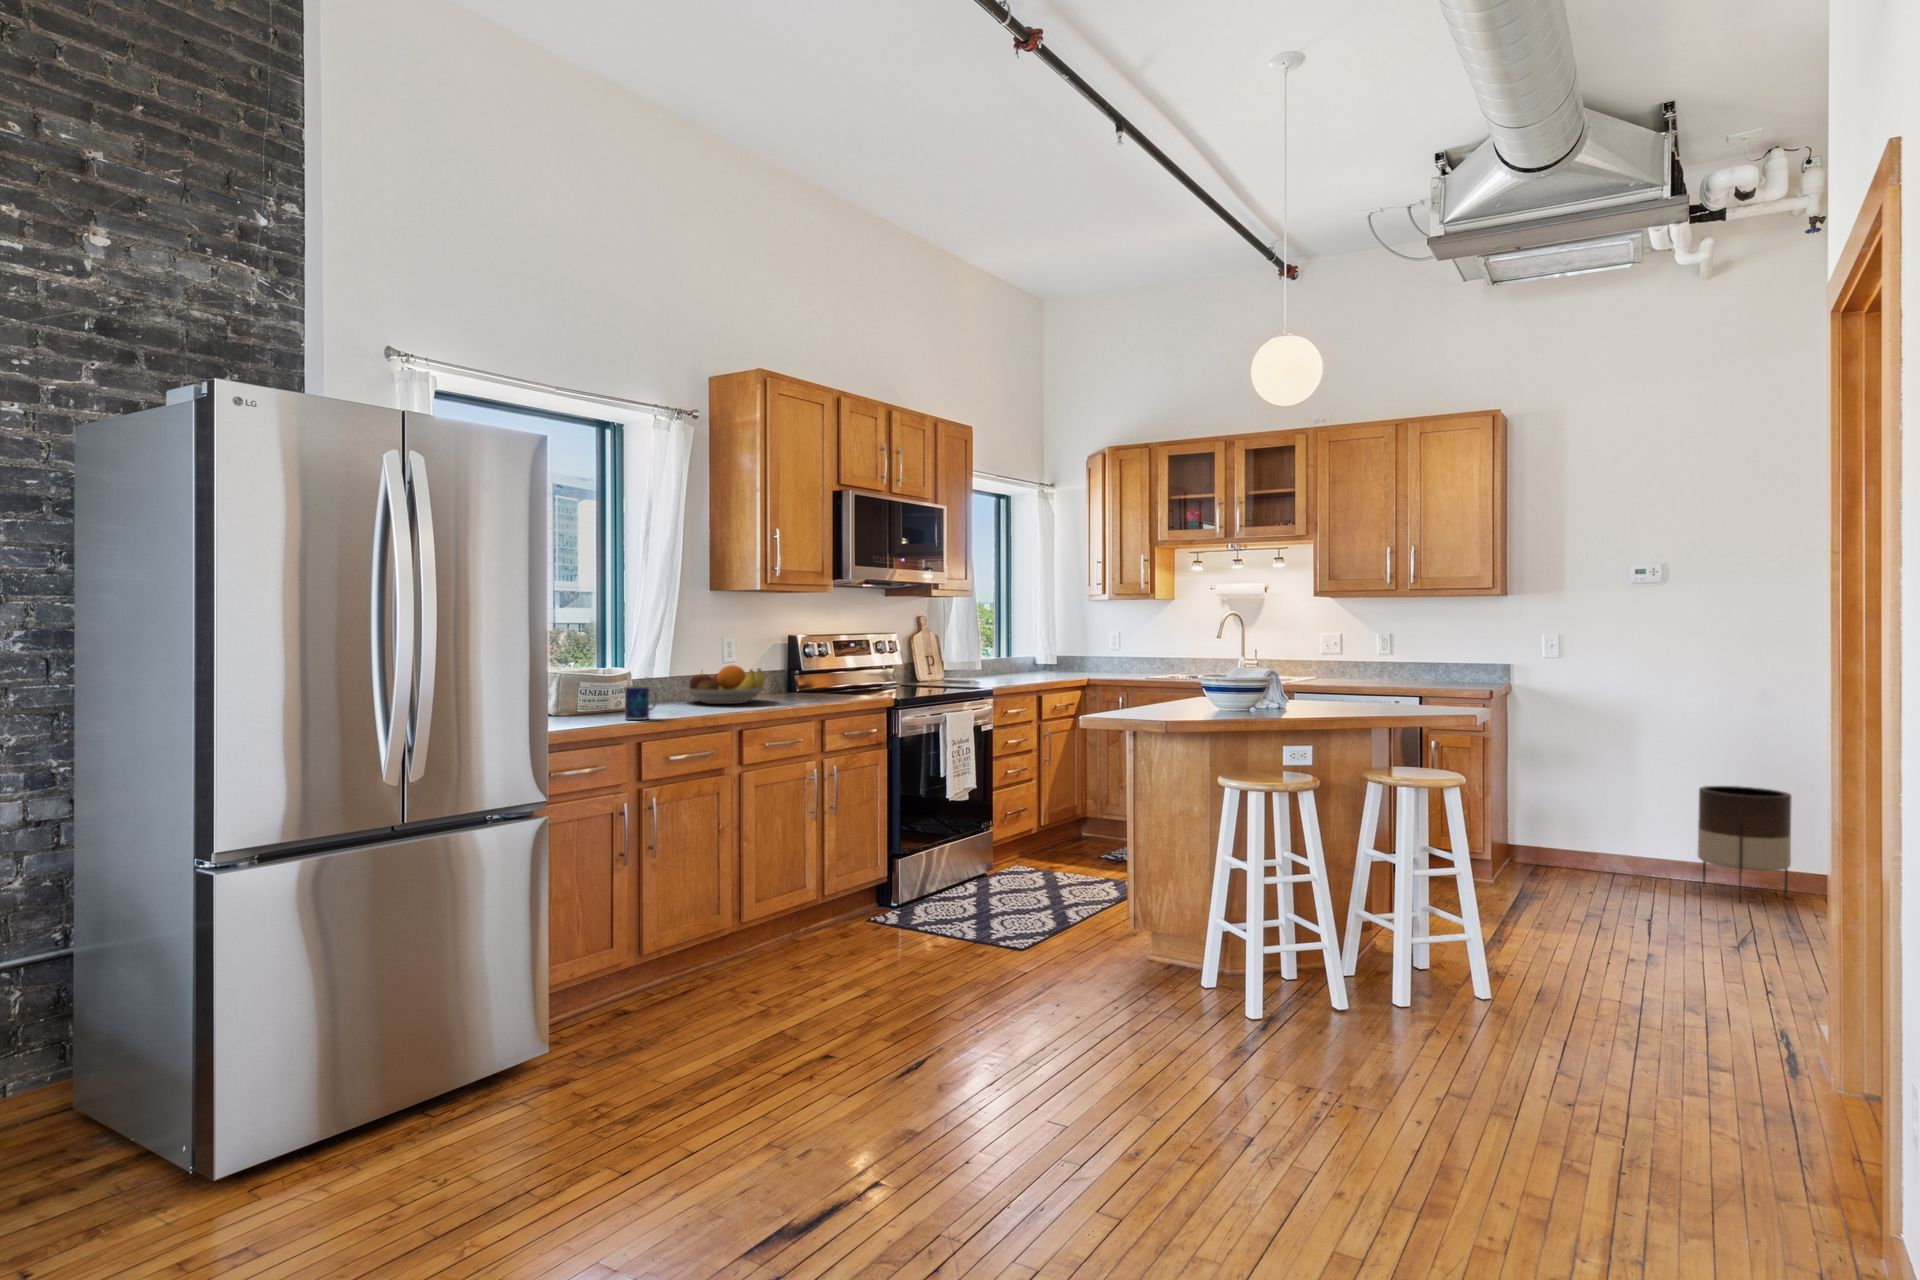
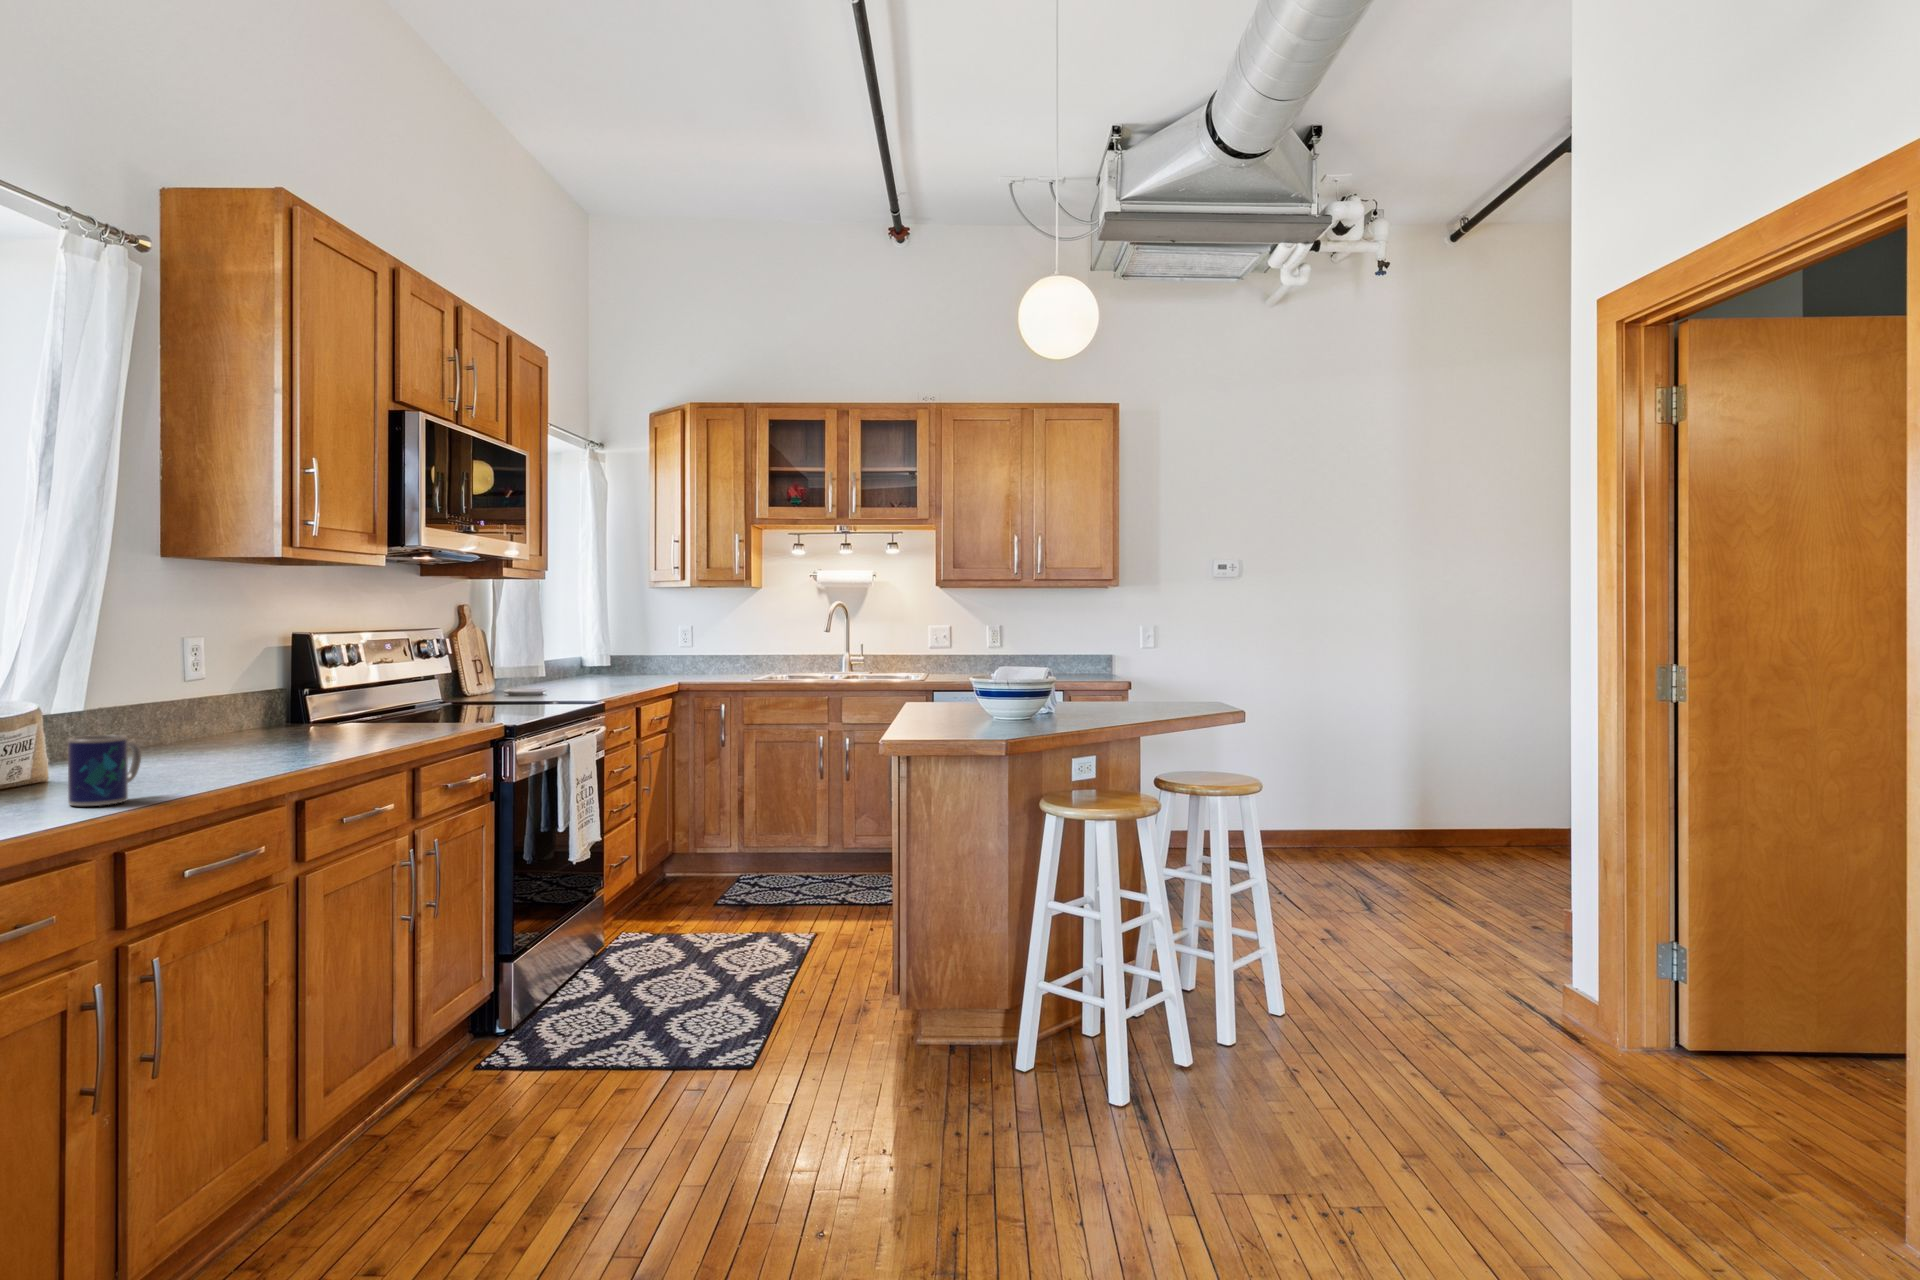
fruit bowl: present [681,665,768,704] -> none [132,686,314,754]
planter: present [1698,786,1792,902] -> none [1290,770,1366,879]

